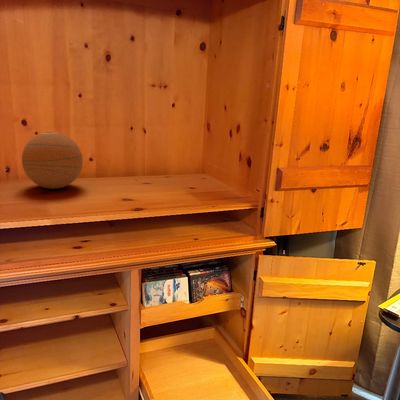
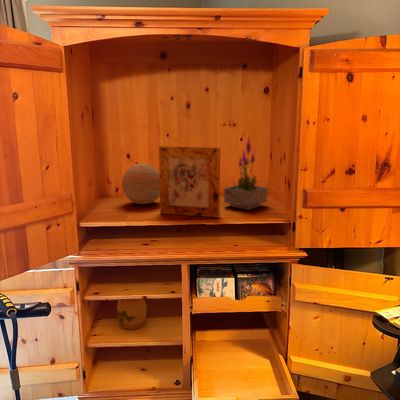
potted plant: none [165,97,214,192] -> present [224,135,267,210]
picture frame: none [86,108,173,204] -> present [159,146,220,218]
jar: none [25,304,69,361] -> present [117,299,147,330]

